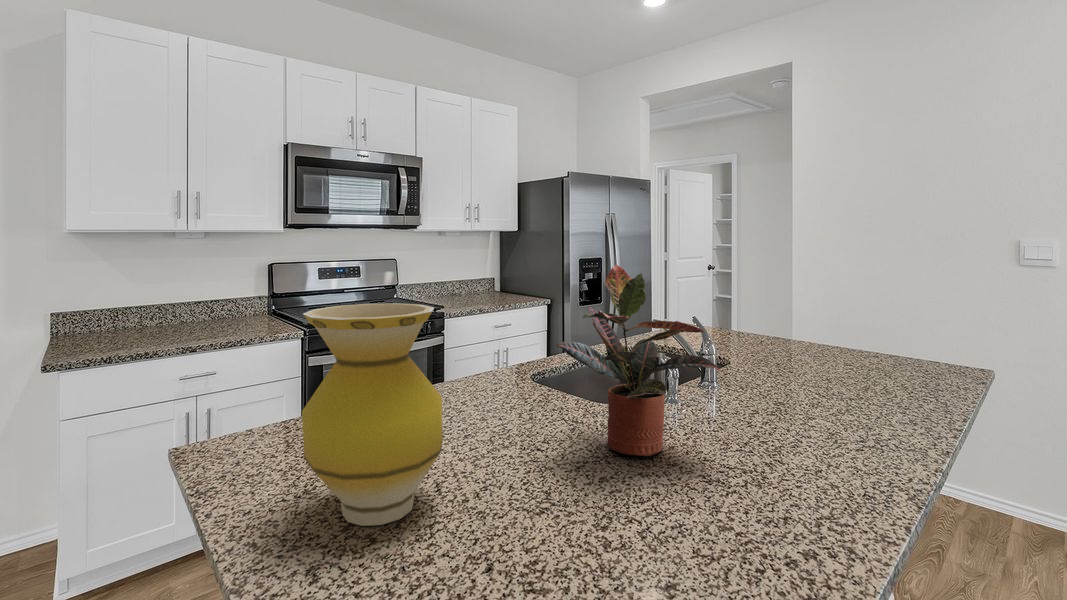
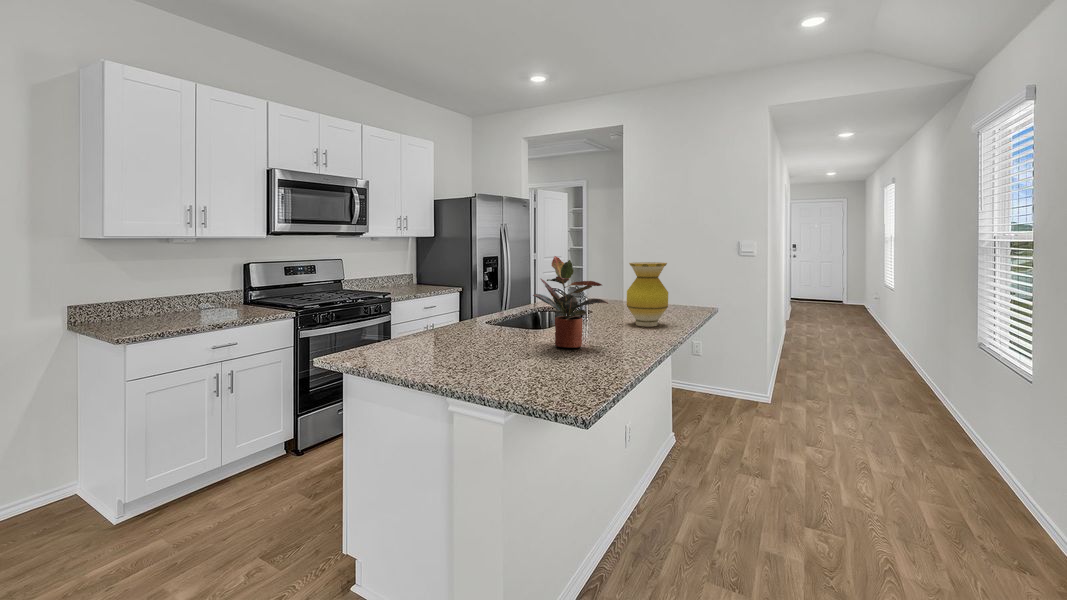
vase: present [302,303,443,526] -> present [627,262,668,327]

